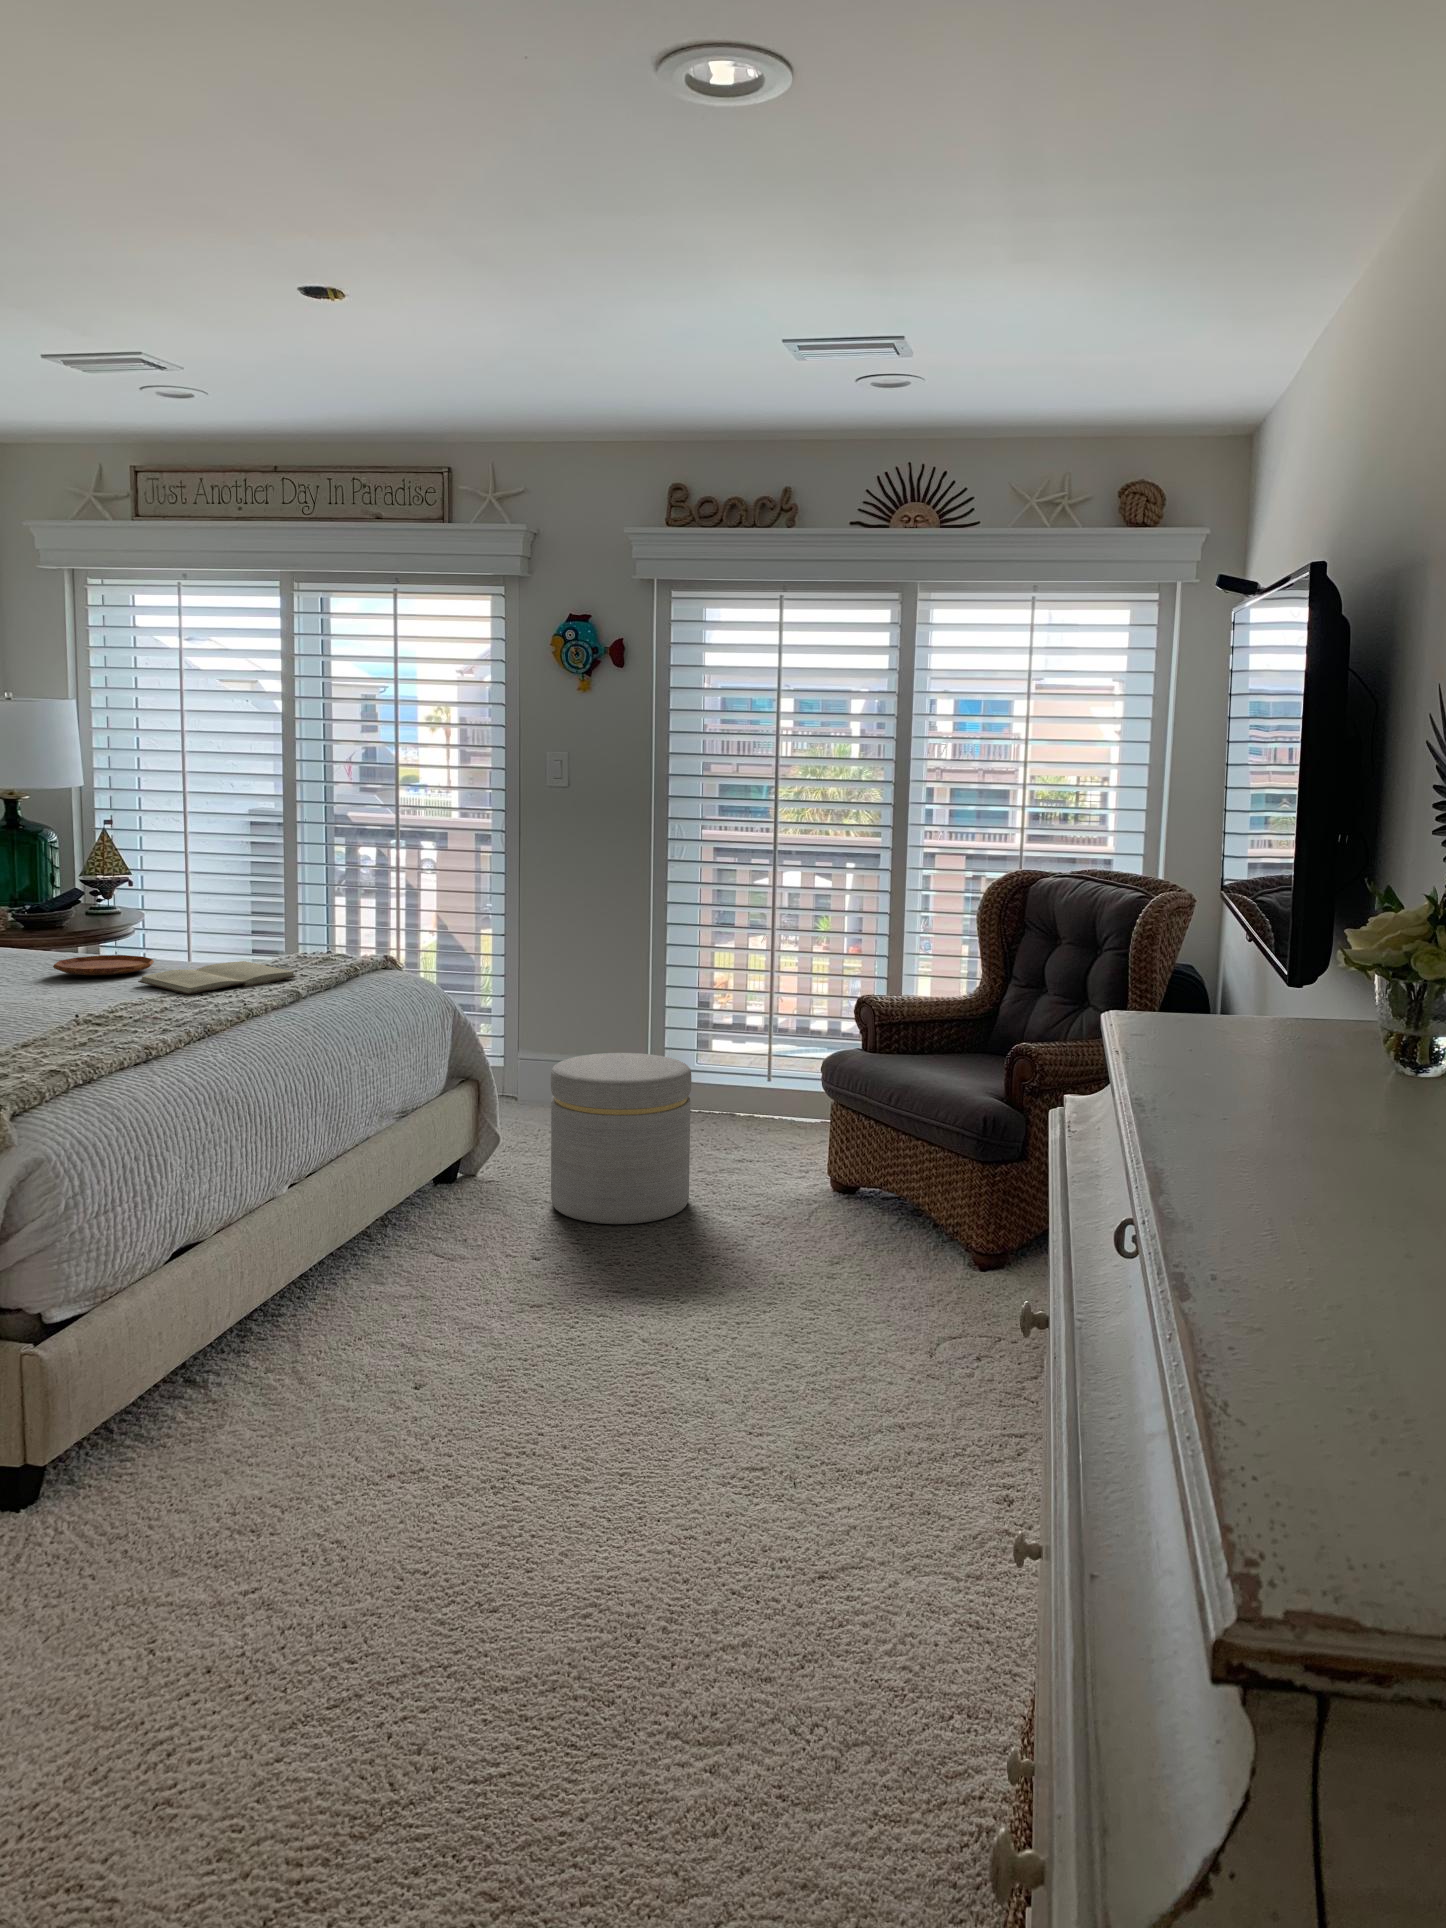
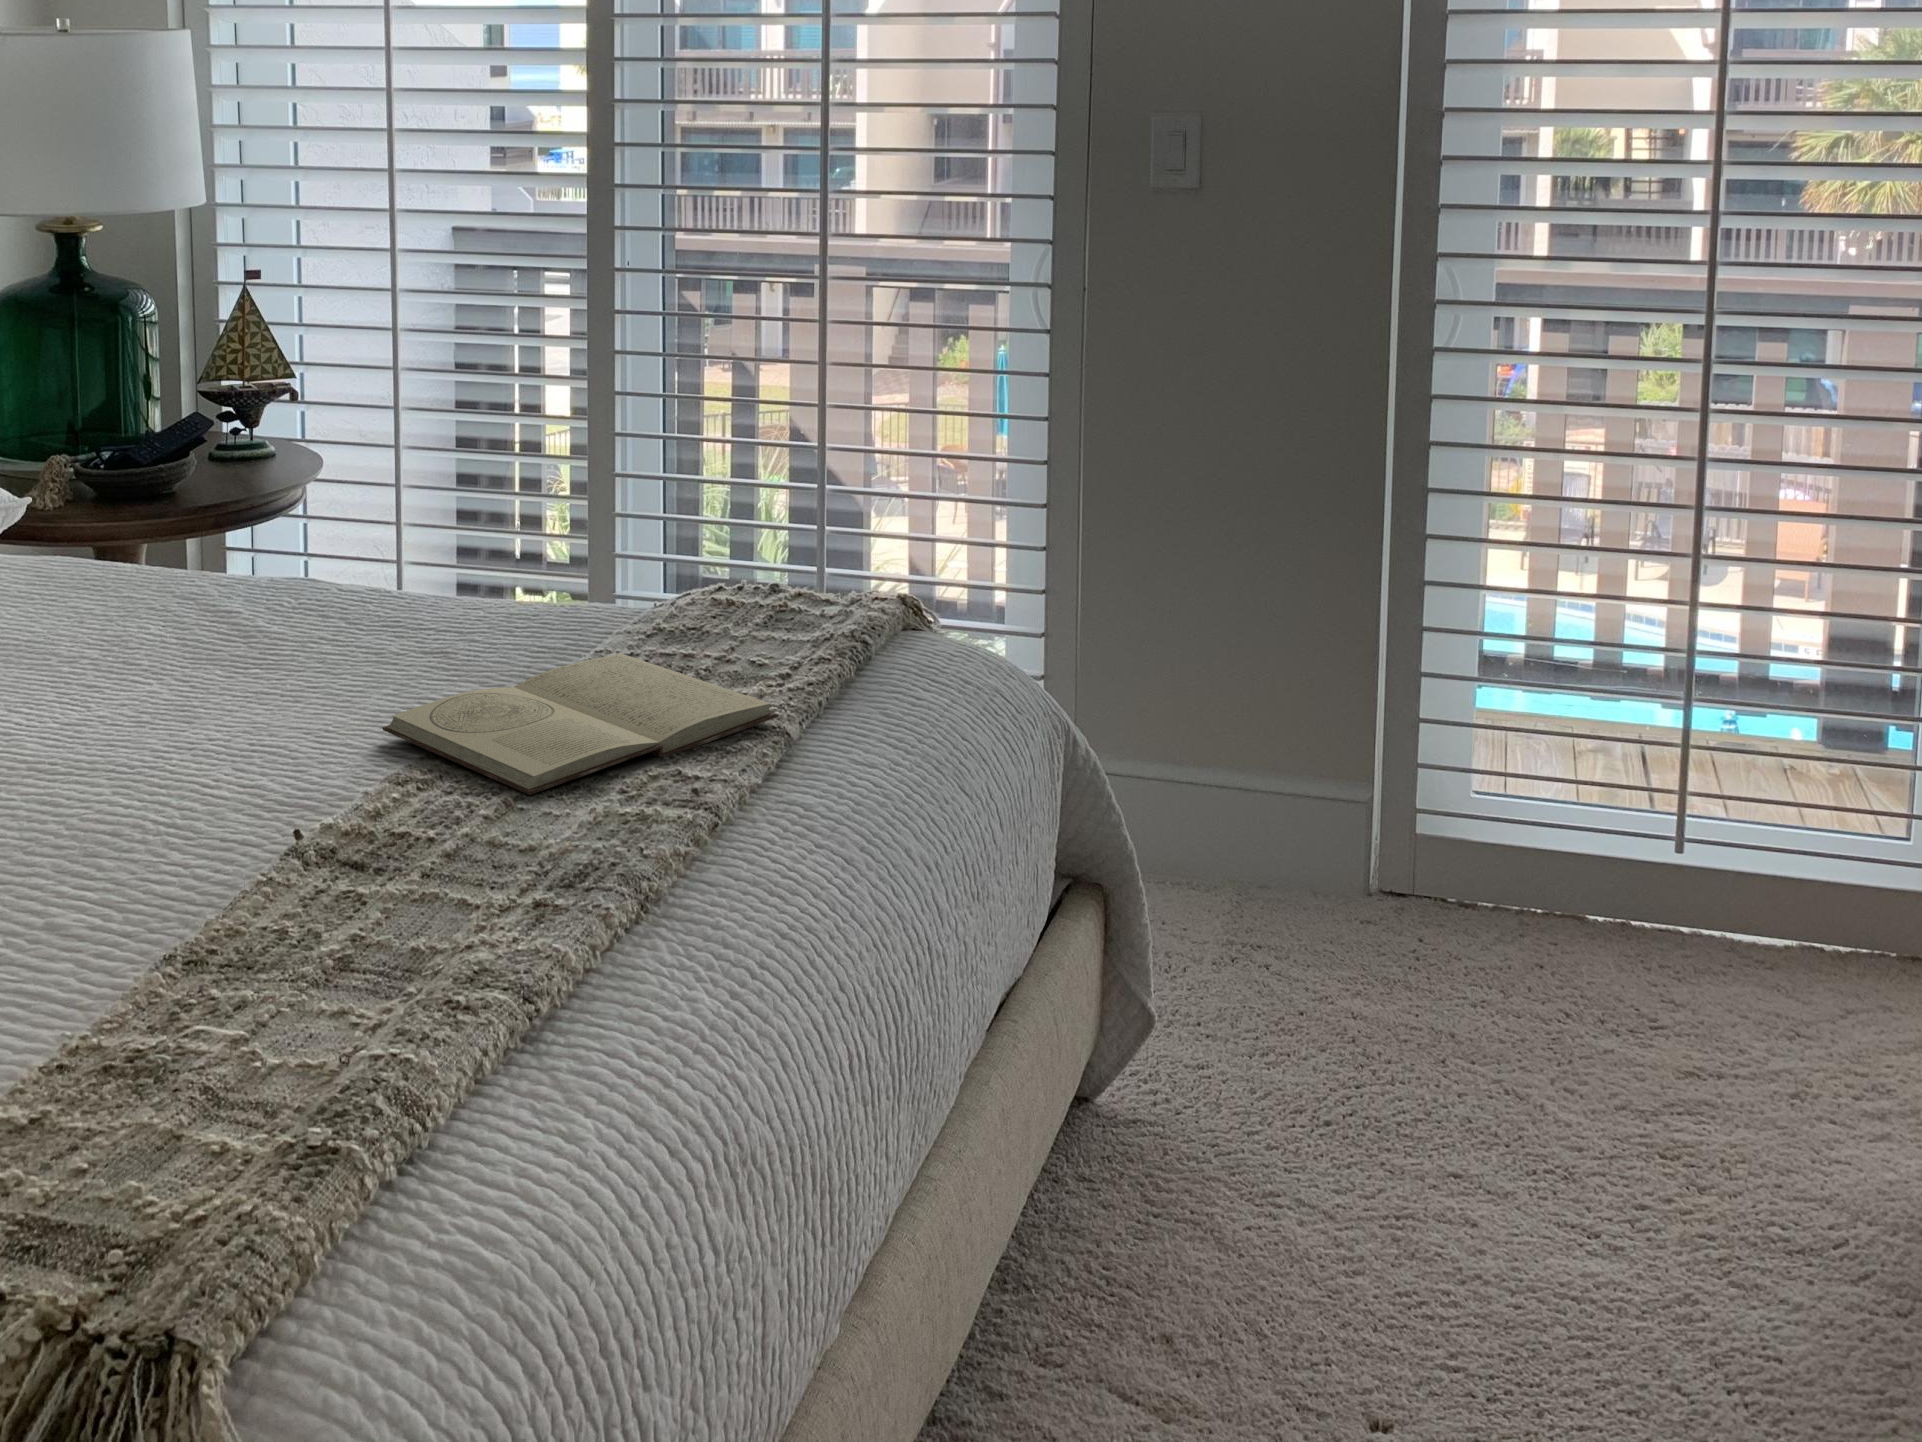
tray: present [53,955,154,975] -> none [168,620,398,692]
ottoman: present [551,1053,691,1224] -> none [1350,858,1745,1361]

